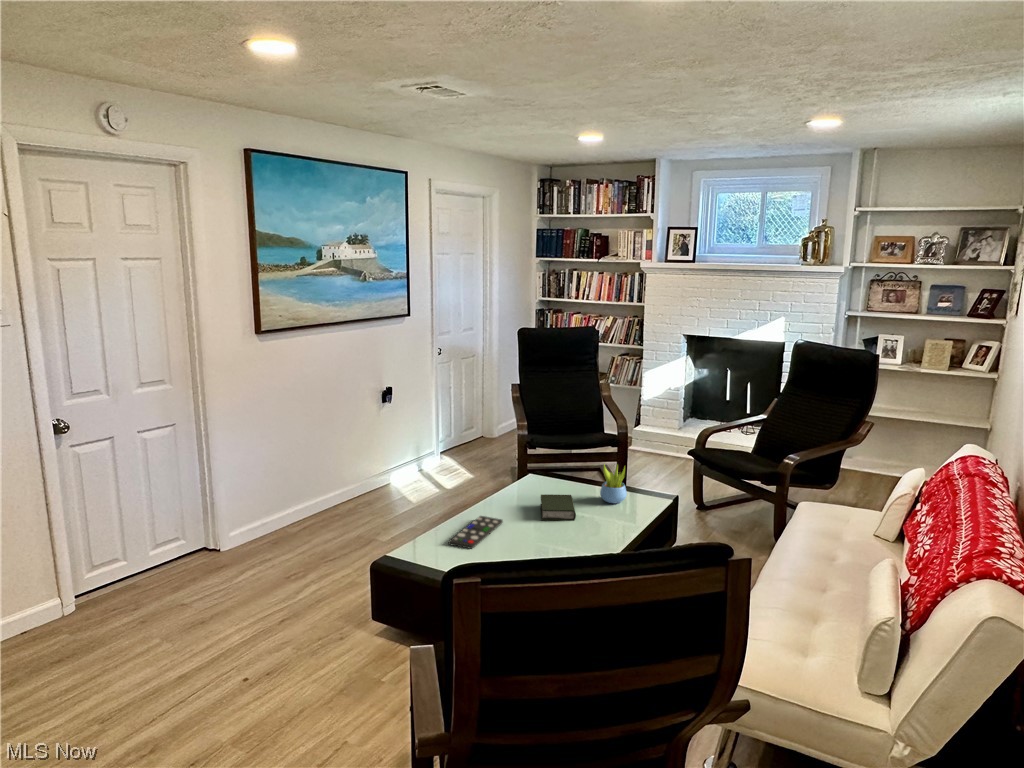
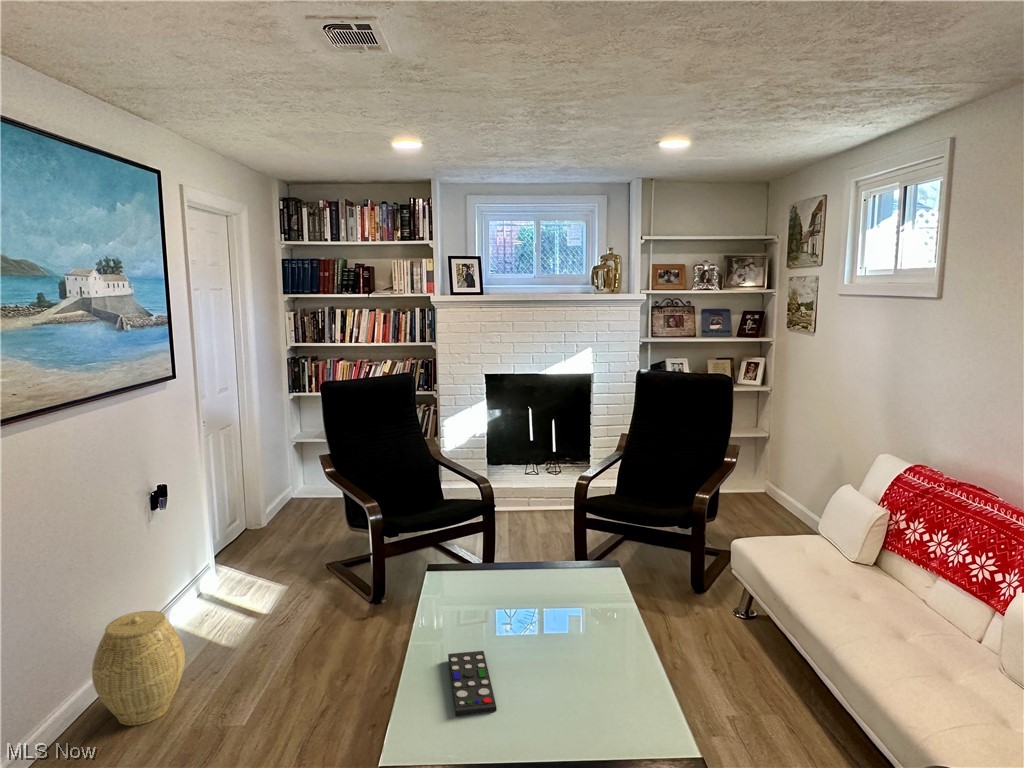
woven basket: none [318,455,370,521] -> present [92,611,185,725]
succulent plant: present [600,465,627,503] -> none [550,537,583,588]
book: present [540,494,576,521] -> none [496,590,563,636]

